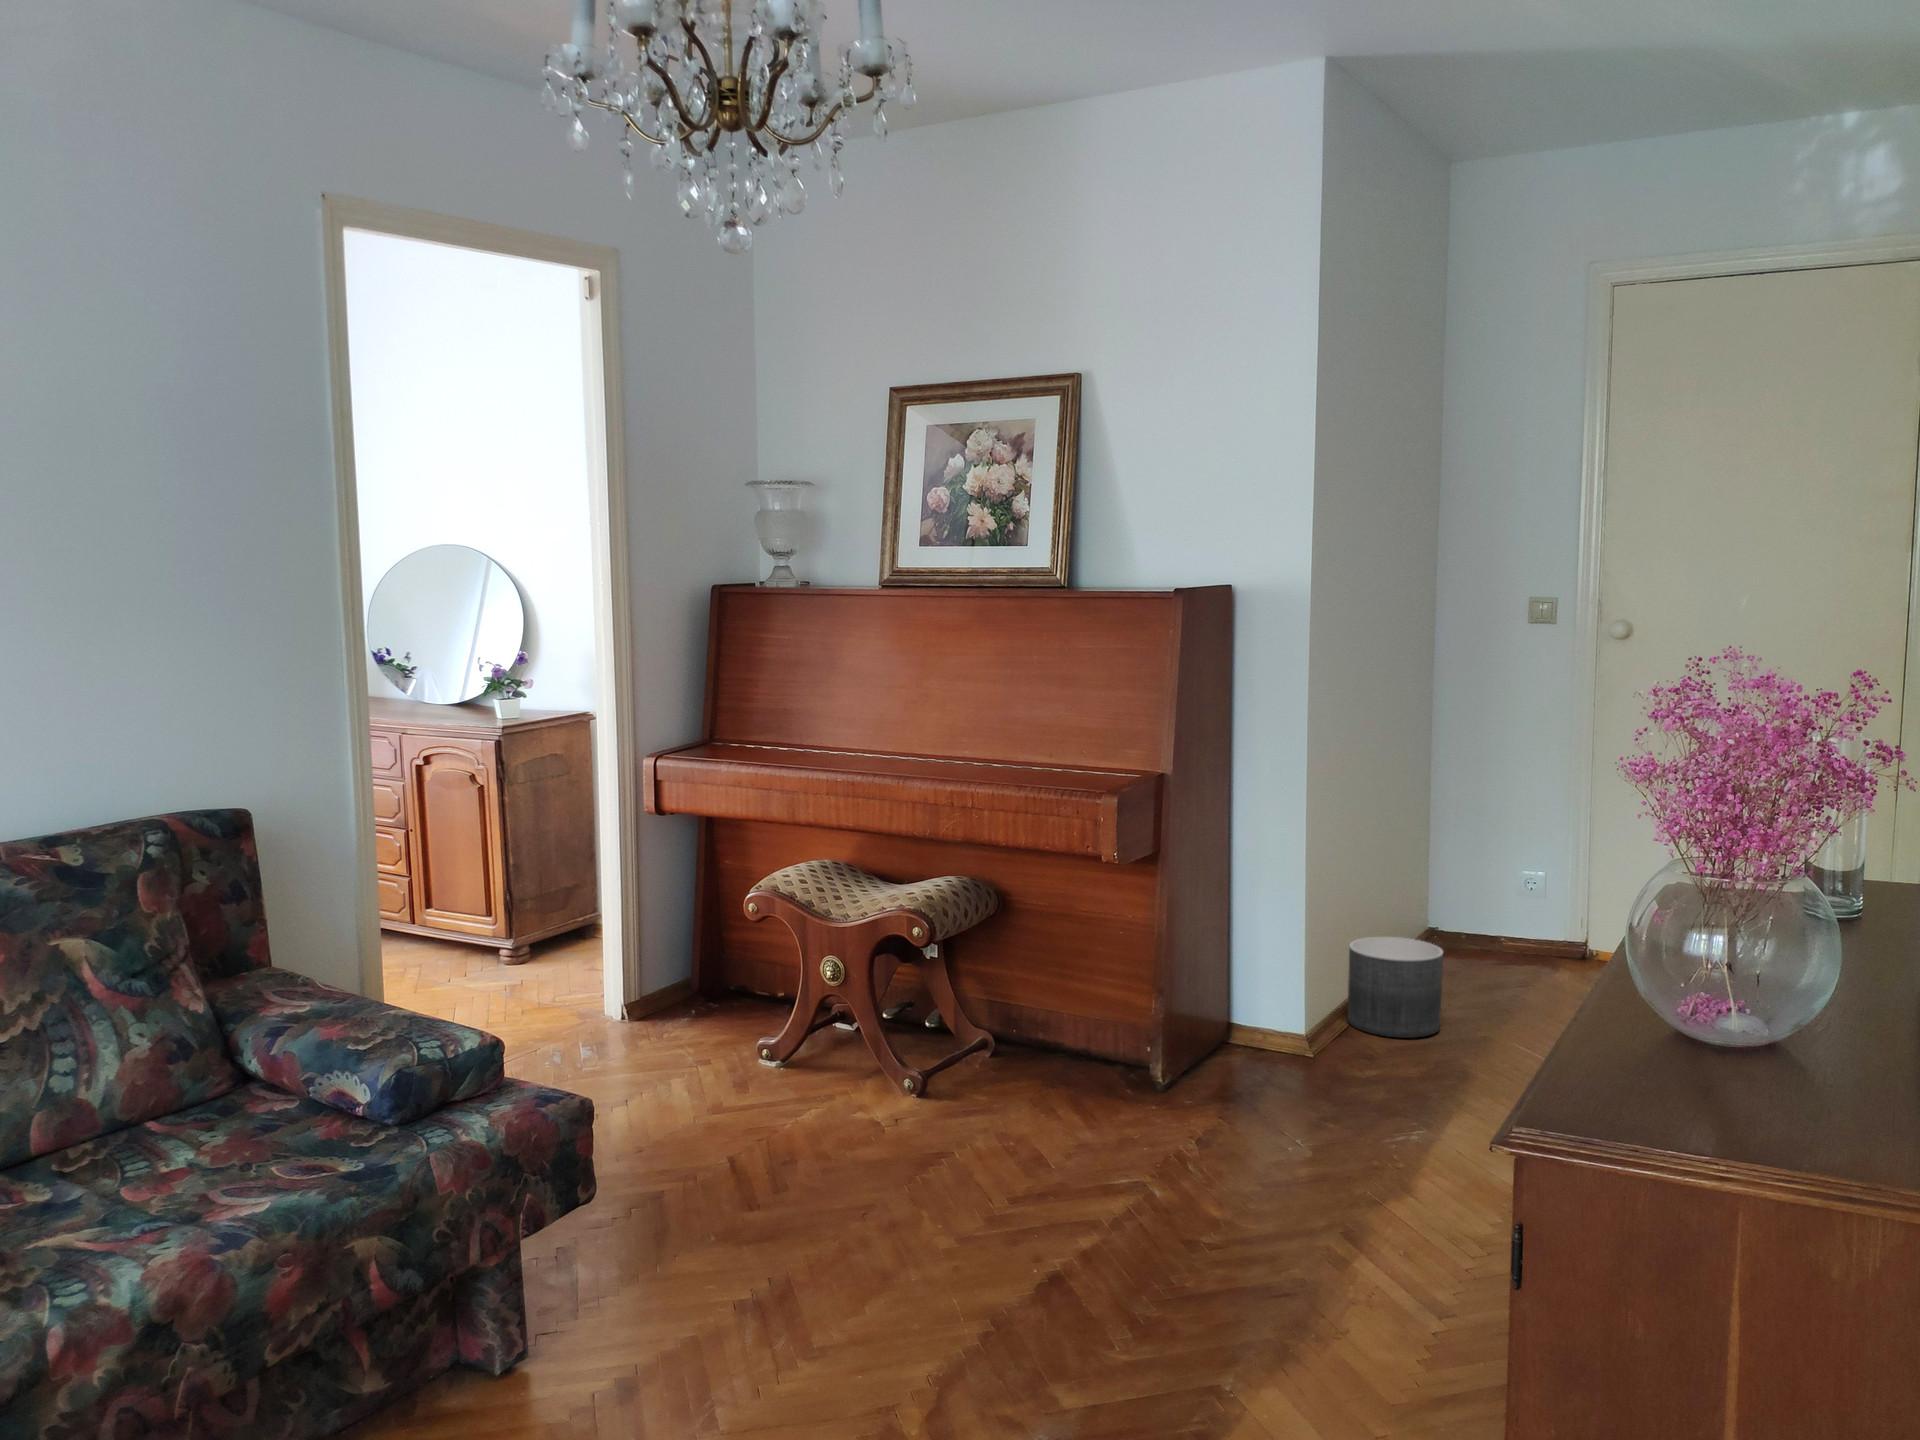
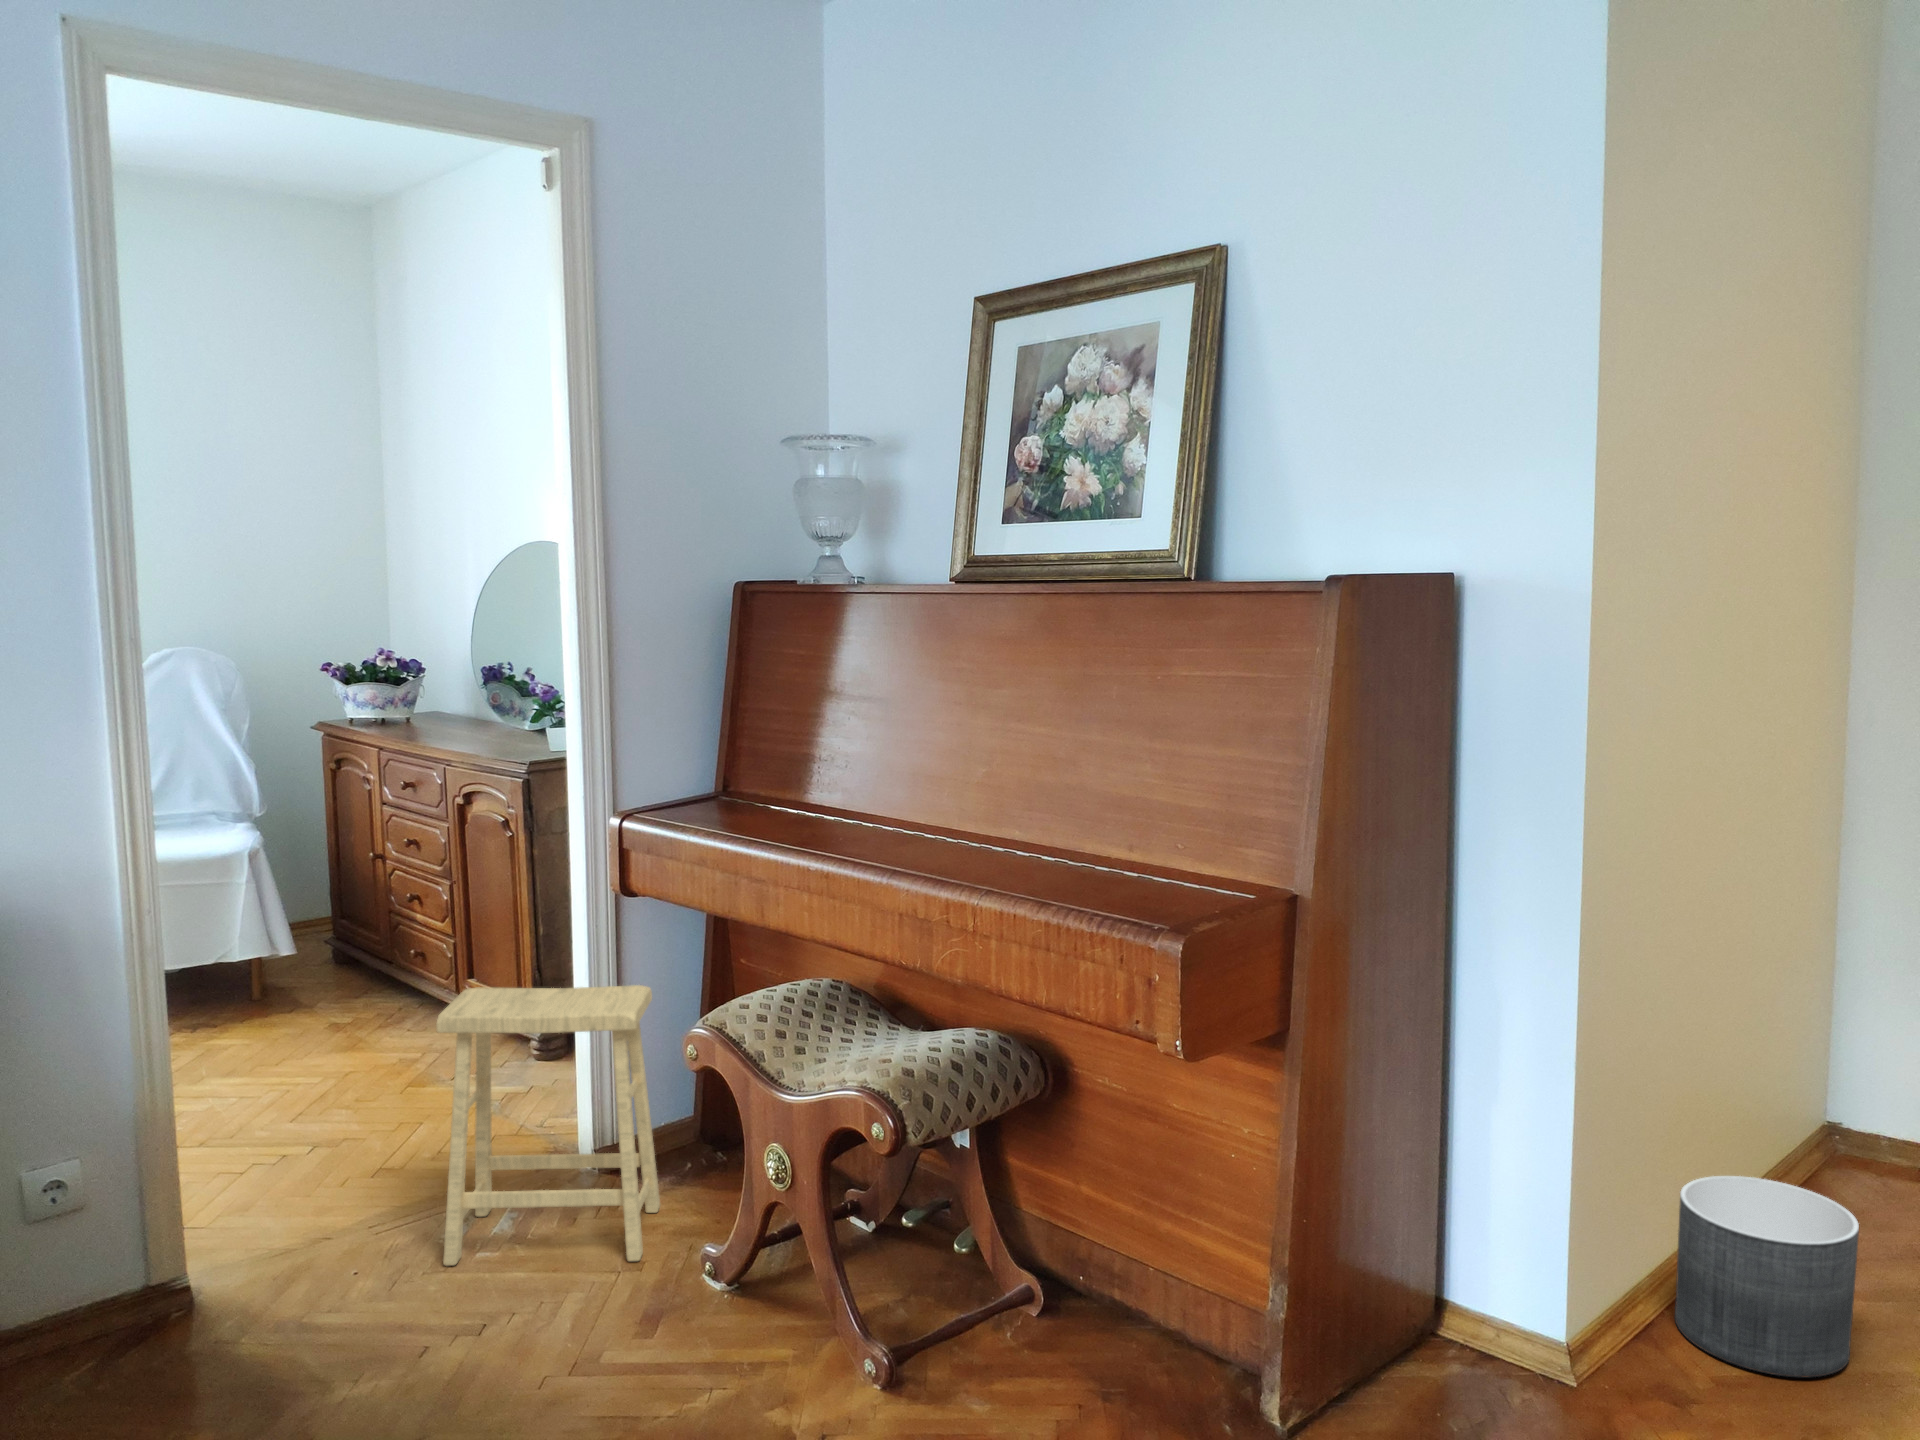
footstool: none [557,874,709,1076] -> present [436,985,660,1266]

